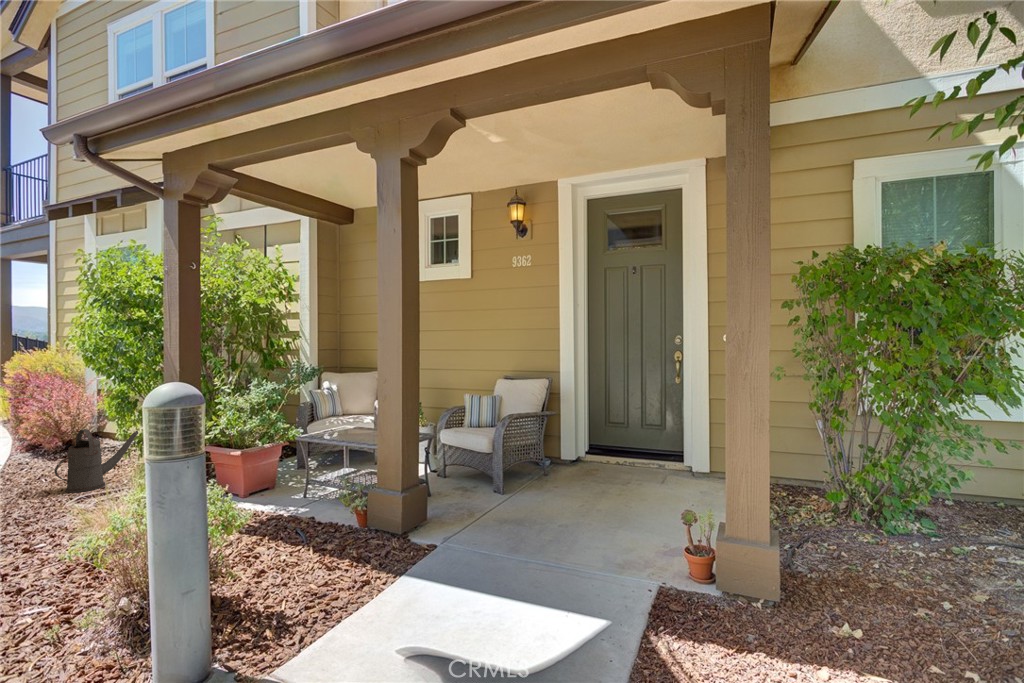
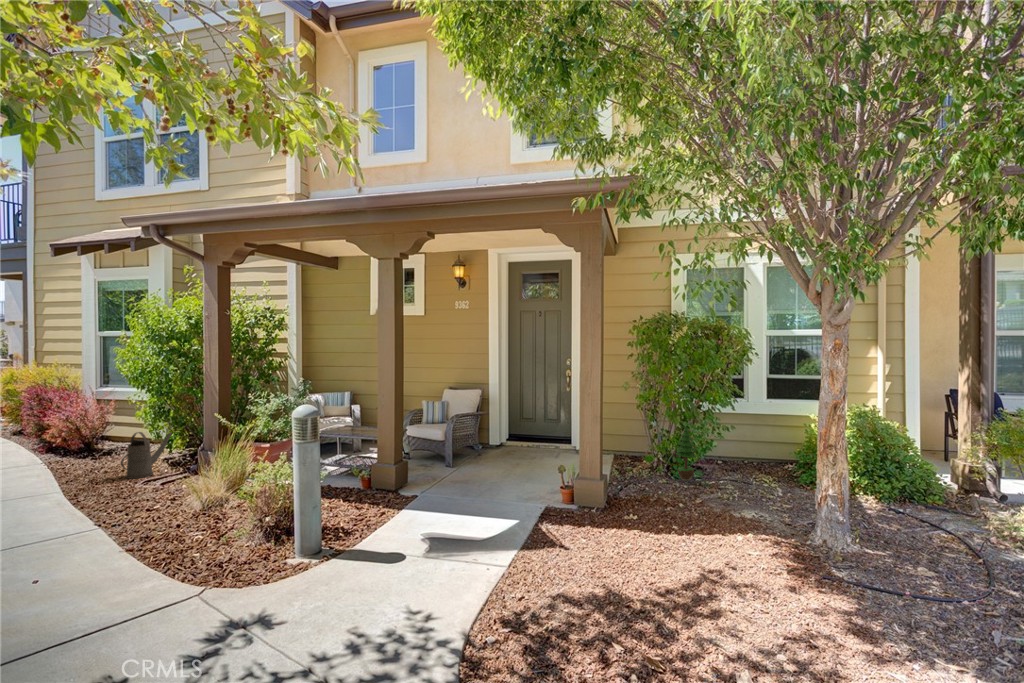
potted tree: none [893,440,941,543] -> present [676,426,696,482]

